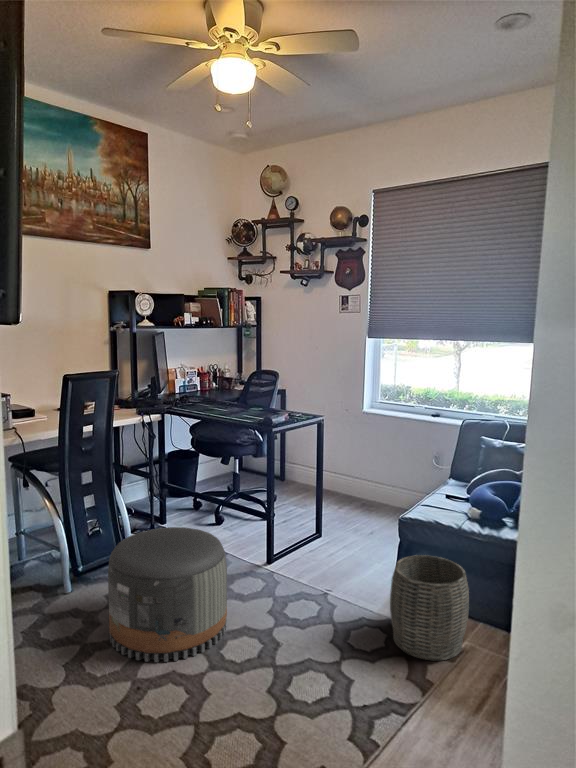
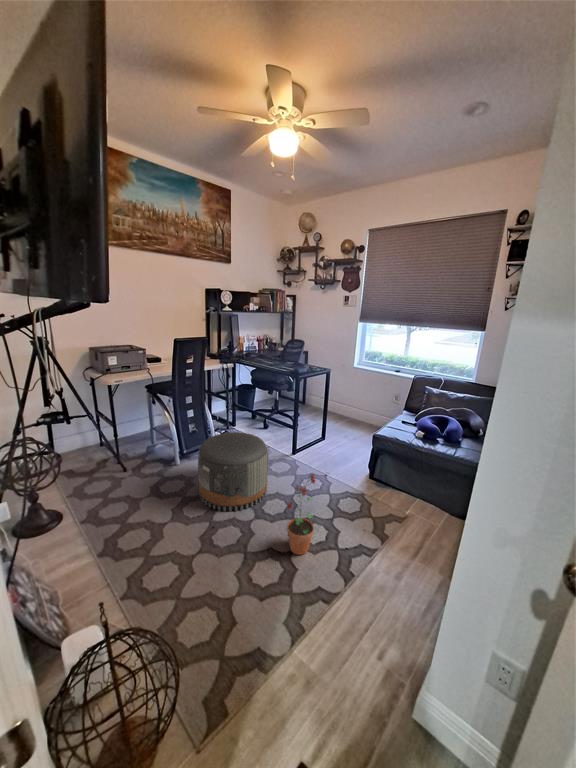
woven basket: present [390,555,469,660] -> none [365,459,414,523]
potted plant: none [260,578,310,720] -> present [287,474,315,555]

